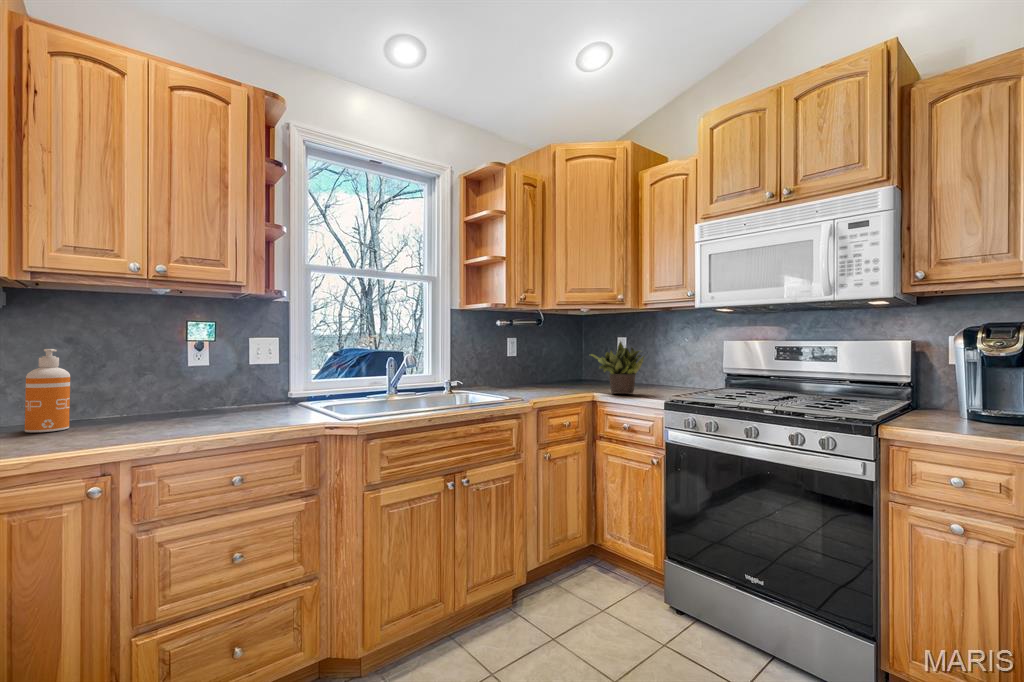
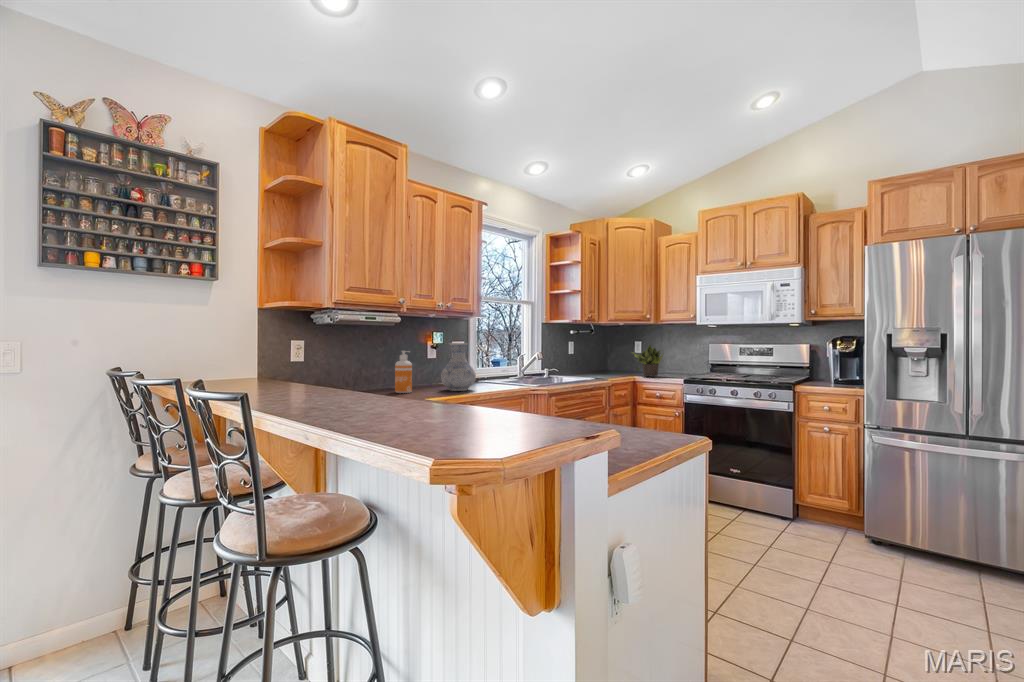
vase: none [134,334,216,428] -> present [441,343,476,391]

